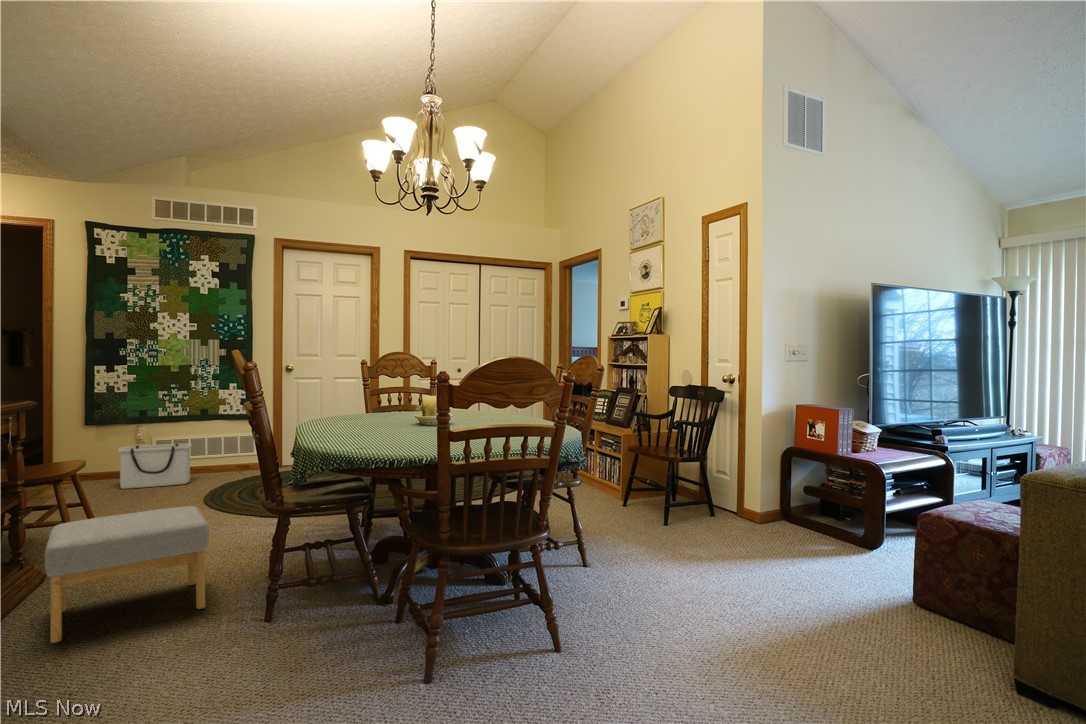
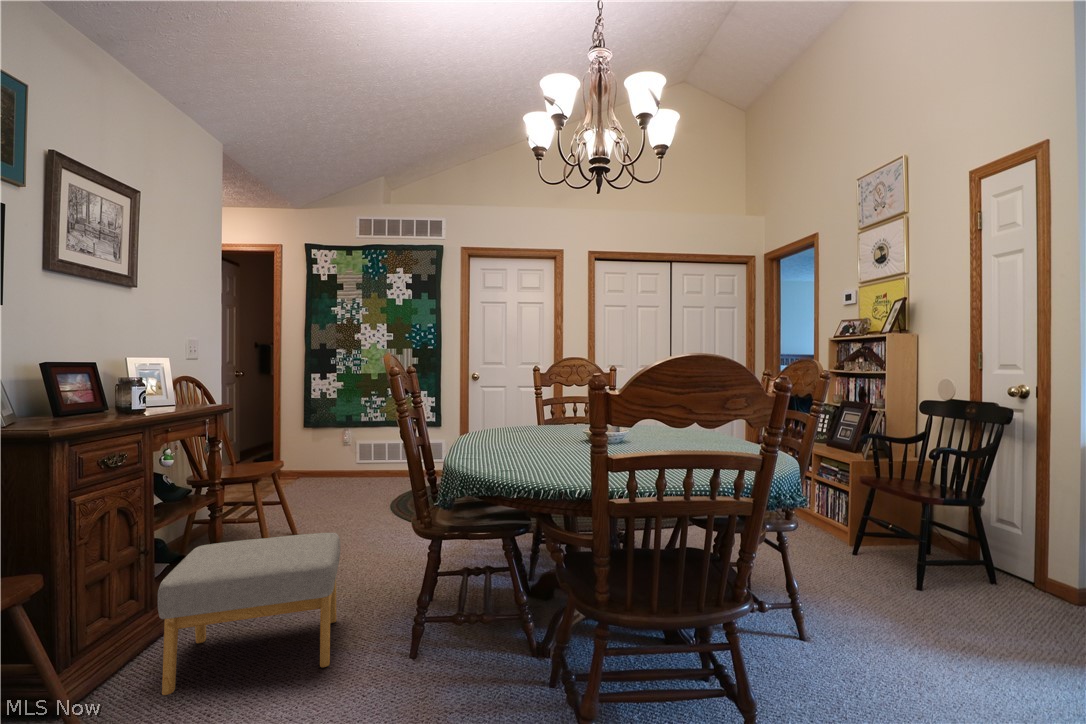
storage bin: present [118,443,192,489] -> none [327,445,388,485]

